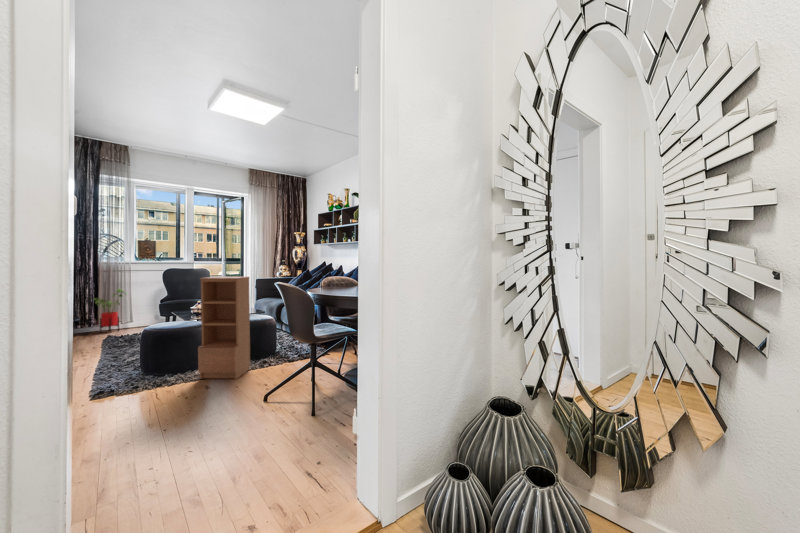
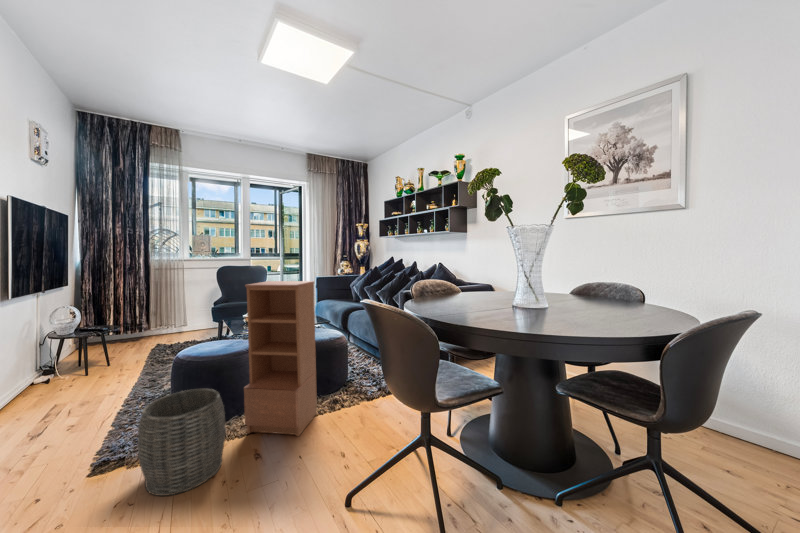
house plant: present [95,289,123,332] -> none [144,290,181,340]
woven basket: none [131,345,187,404] -> present [138,389,226,496]

